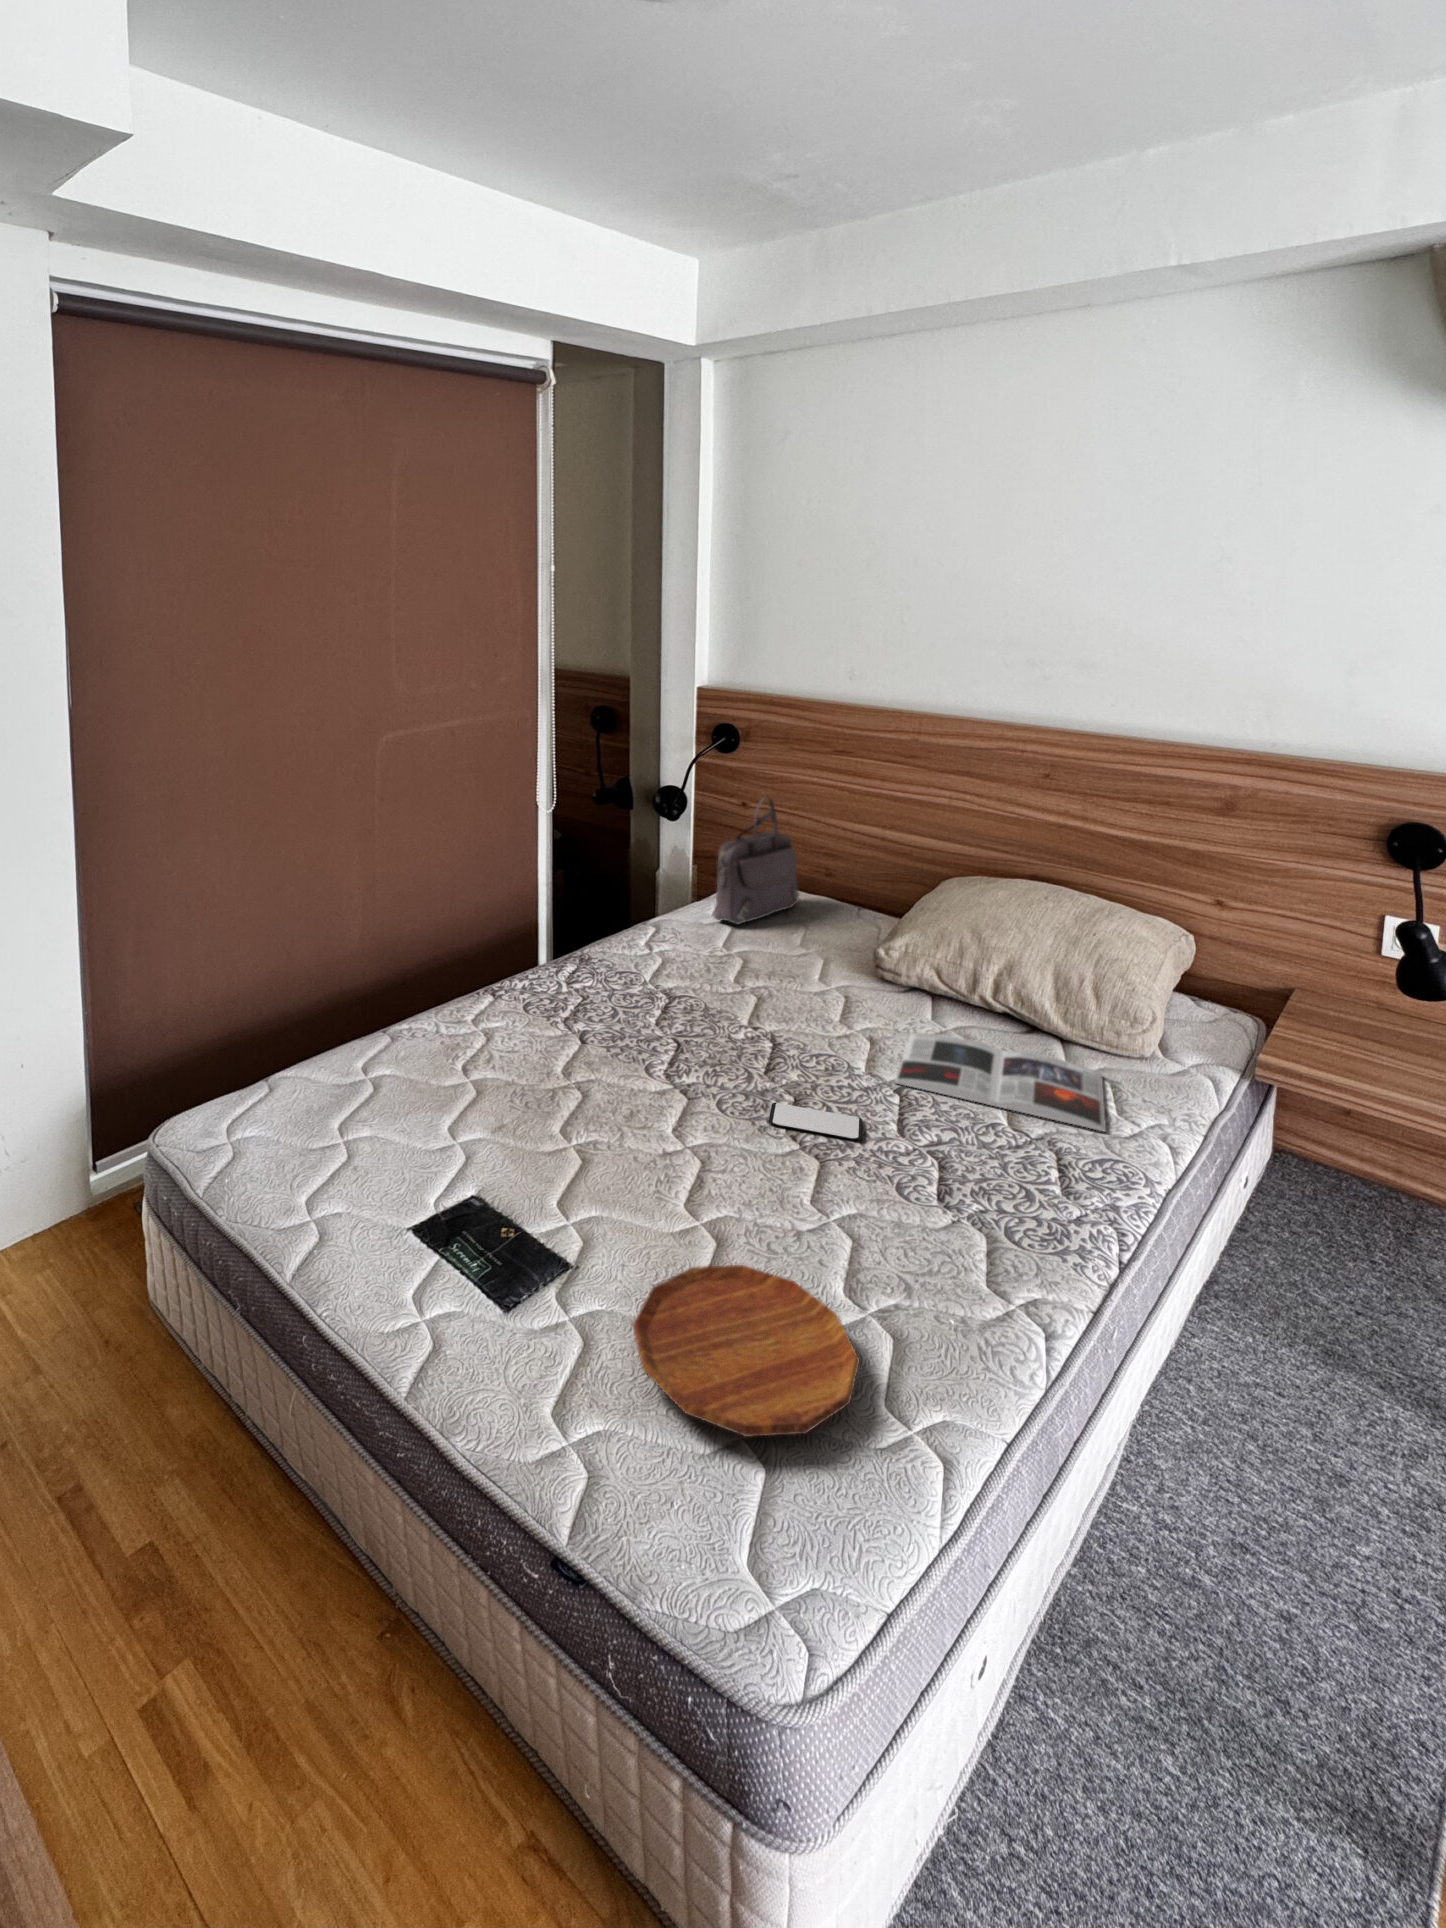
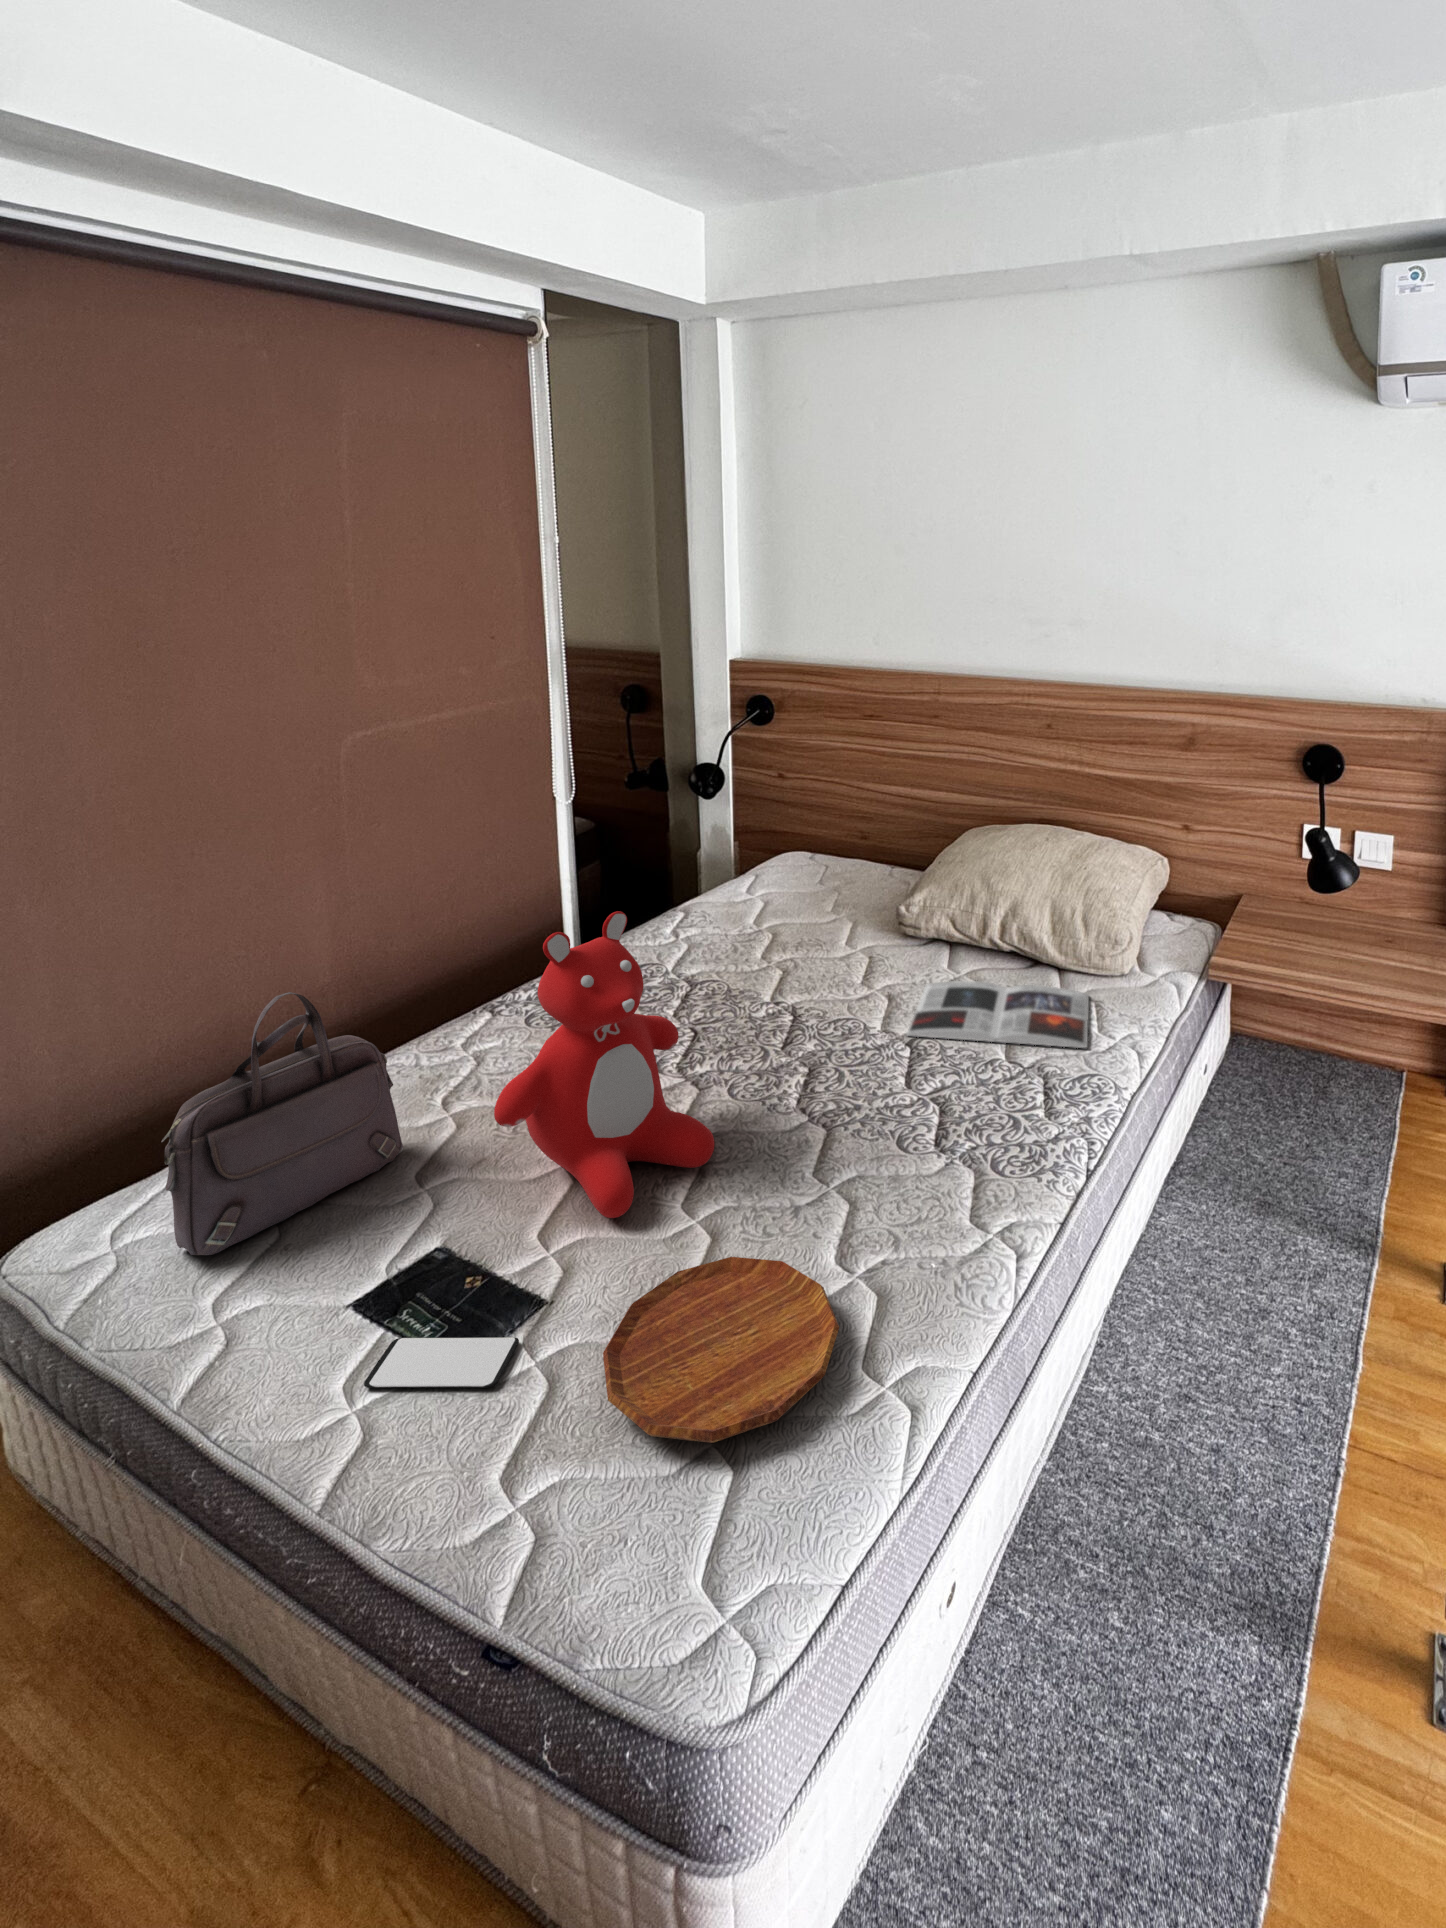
handbag: present [715,798,799,924] -> present [161,992,403,1255]
teddy bear: none [521,916,713,1204] -> present [494,911,715,1218]
smartphone: present [769,1103,862,1140] -> present [364,1338,519,1388]

